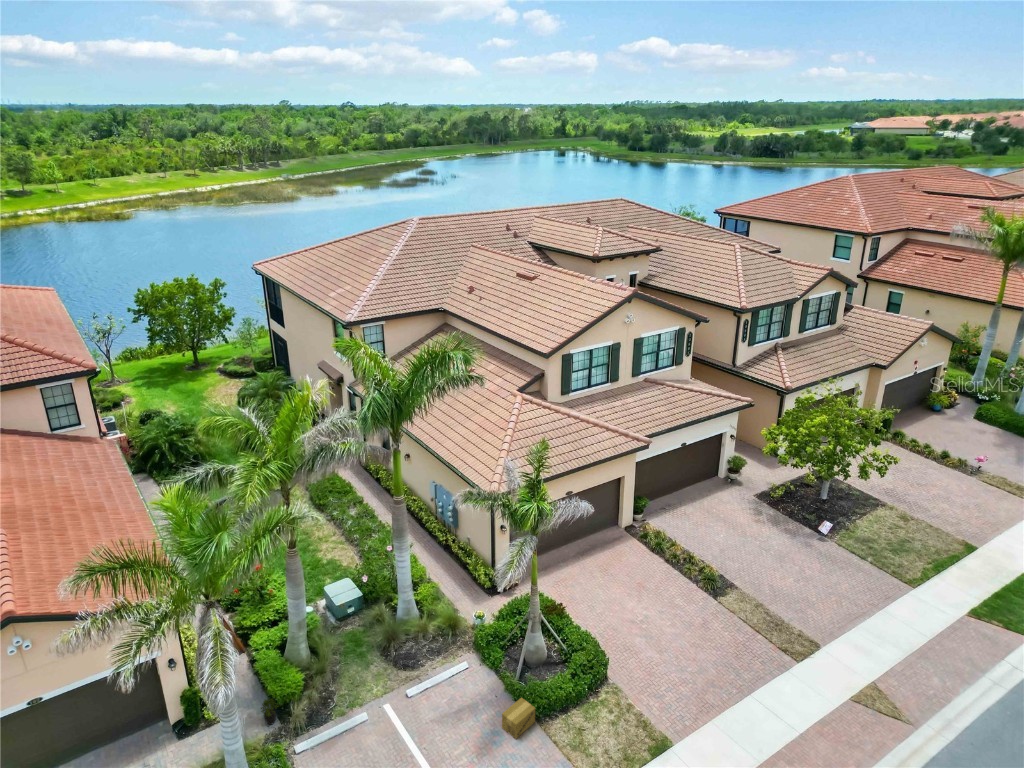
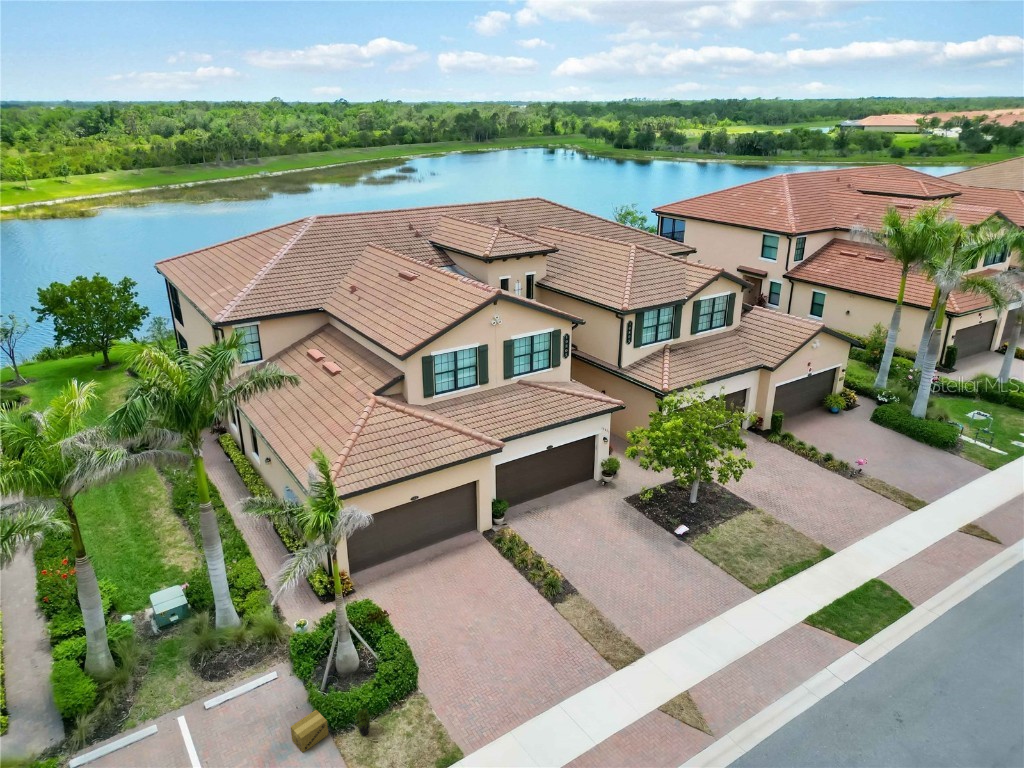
potted plant: present [261,699,278,725] -> present [356,709,371,736]

